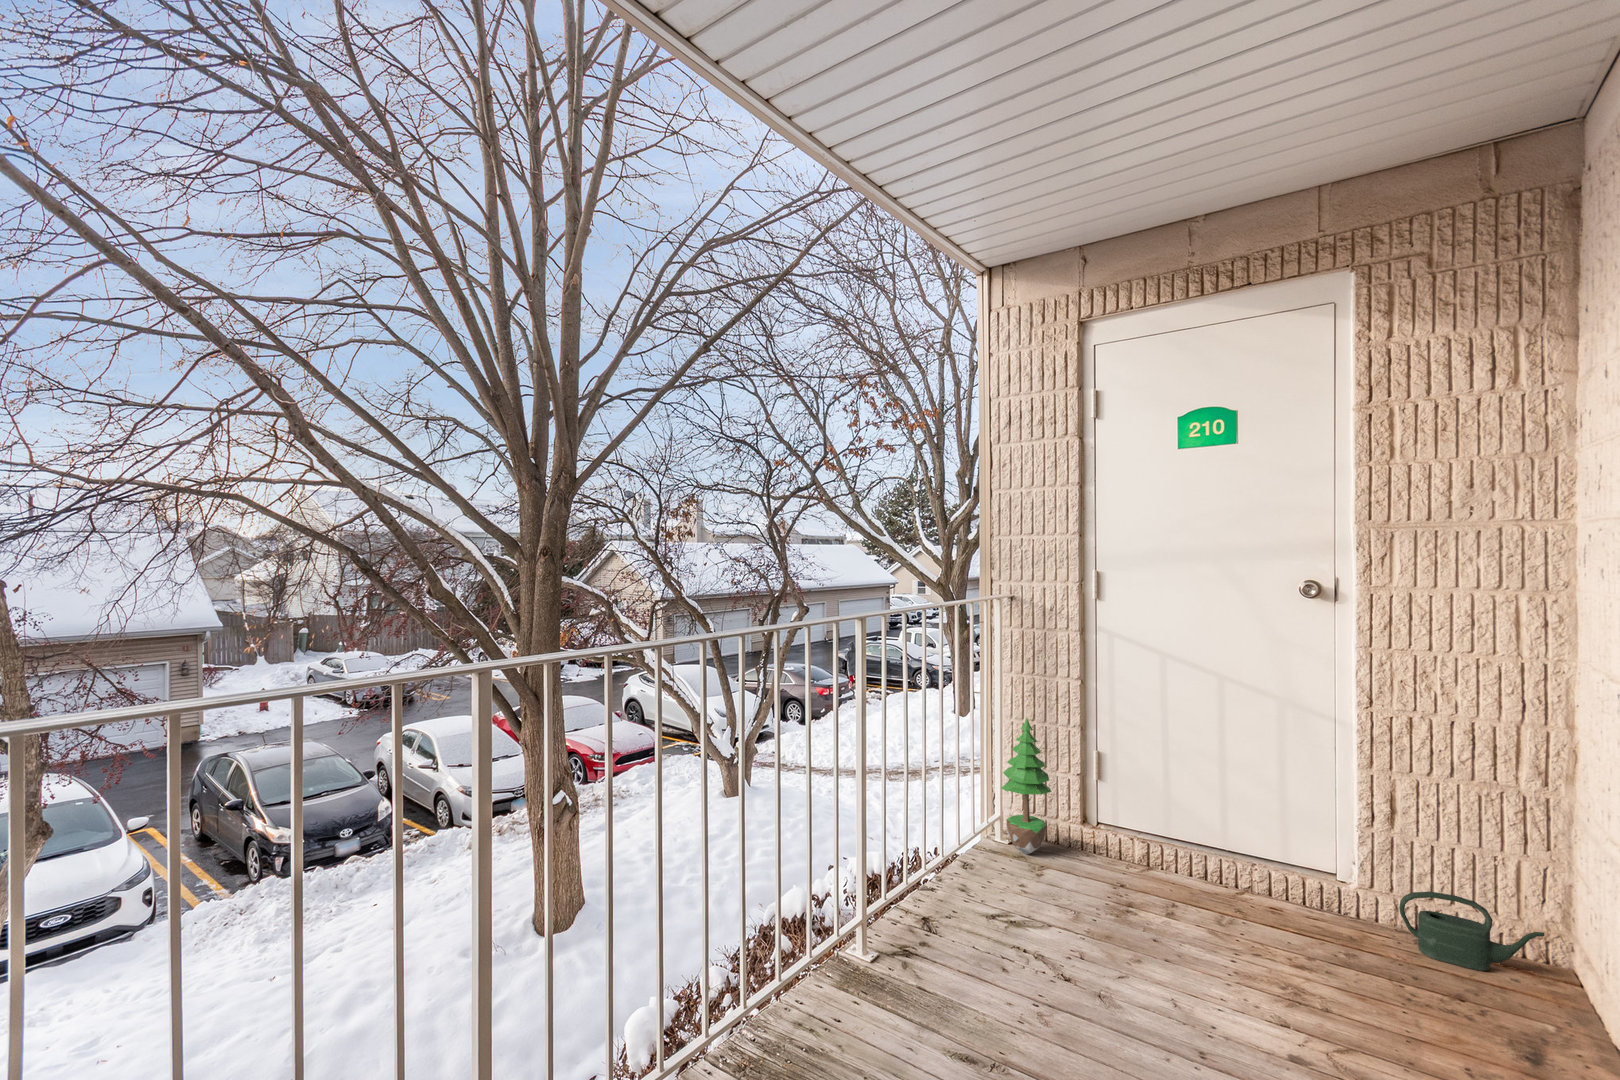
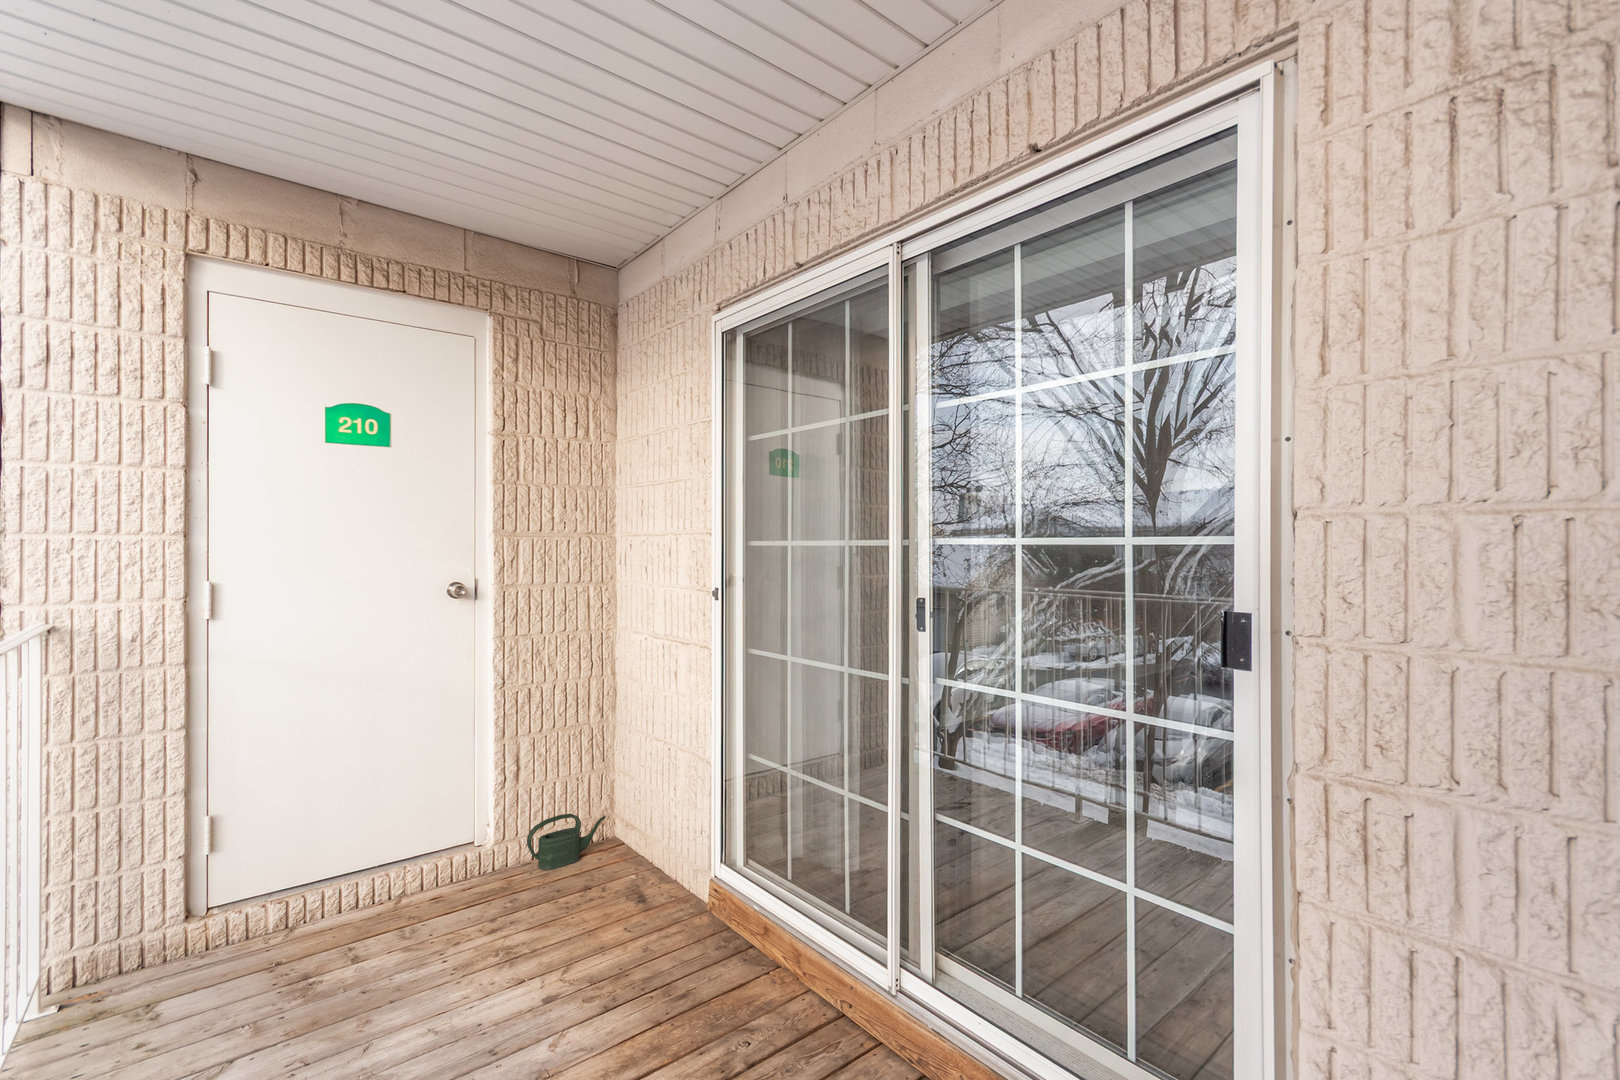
potted tree: present [1001,718,1051,855] -> none [53,805,153,1007]

